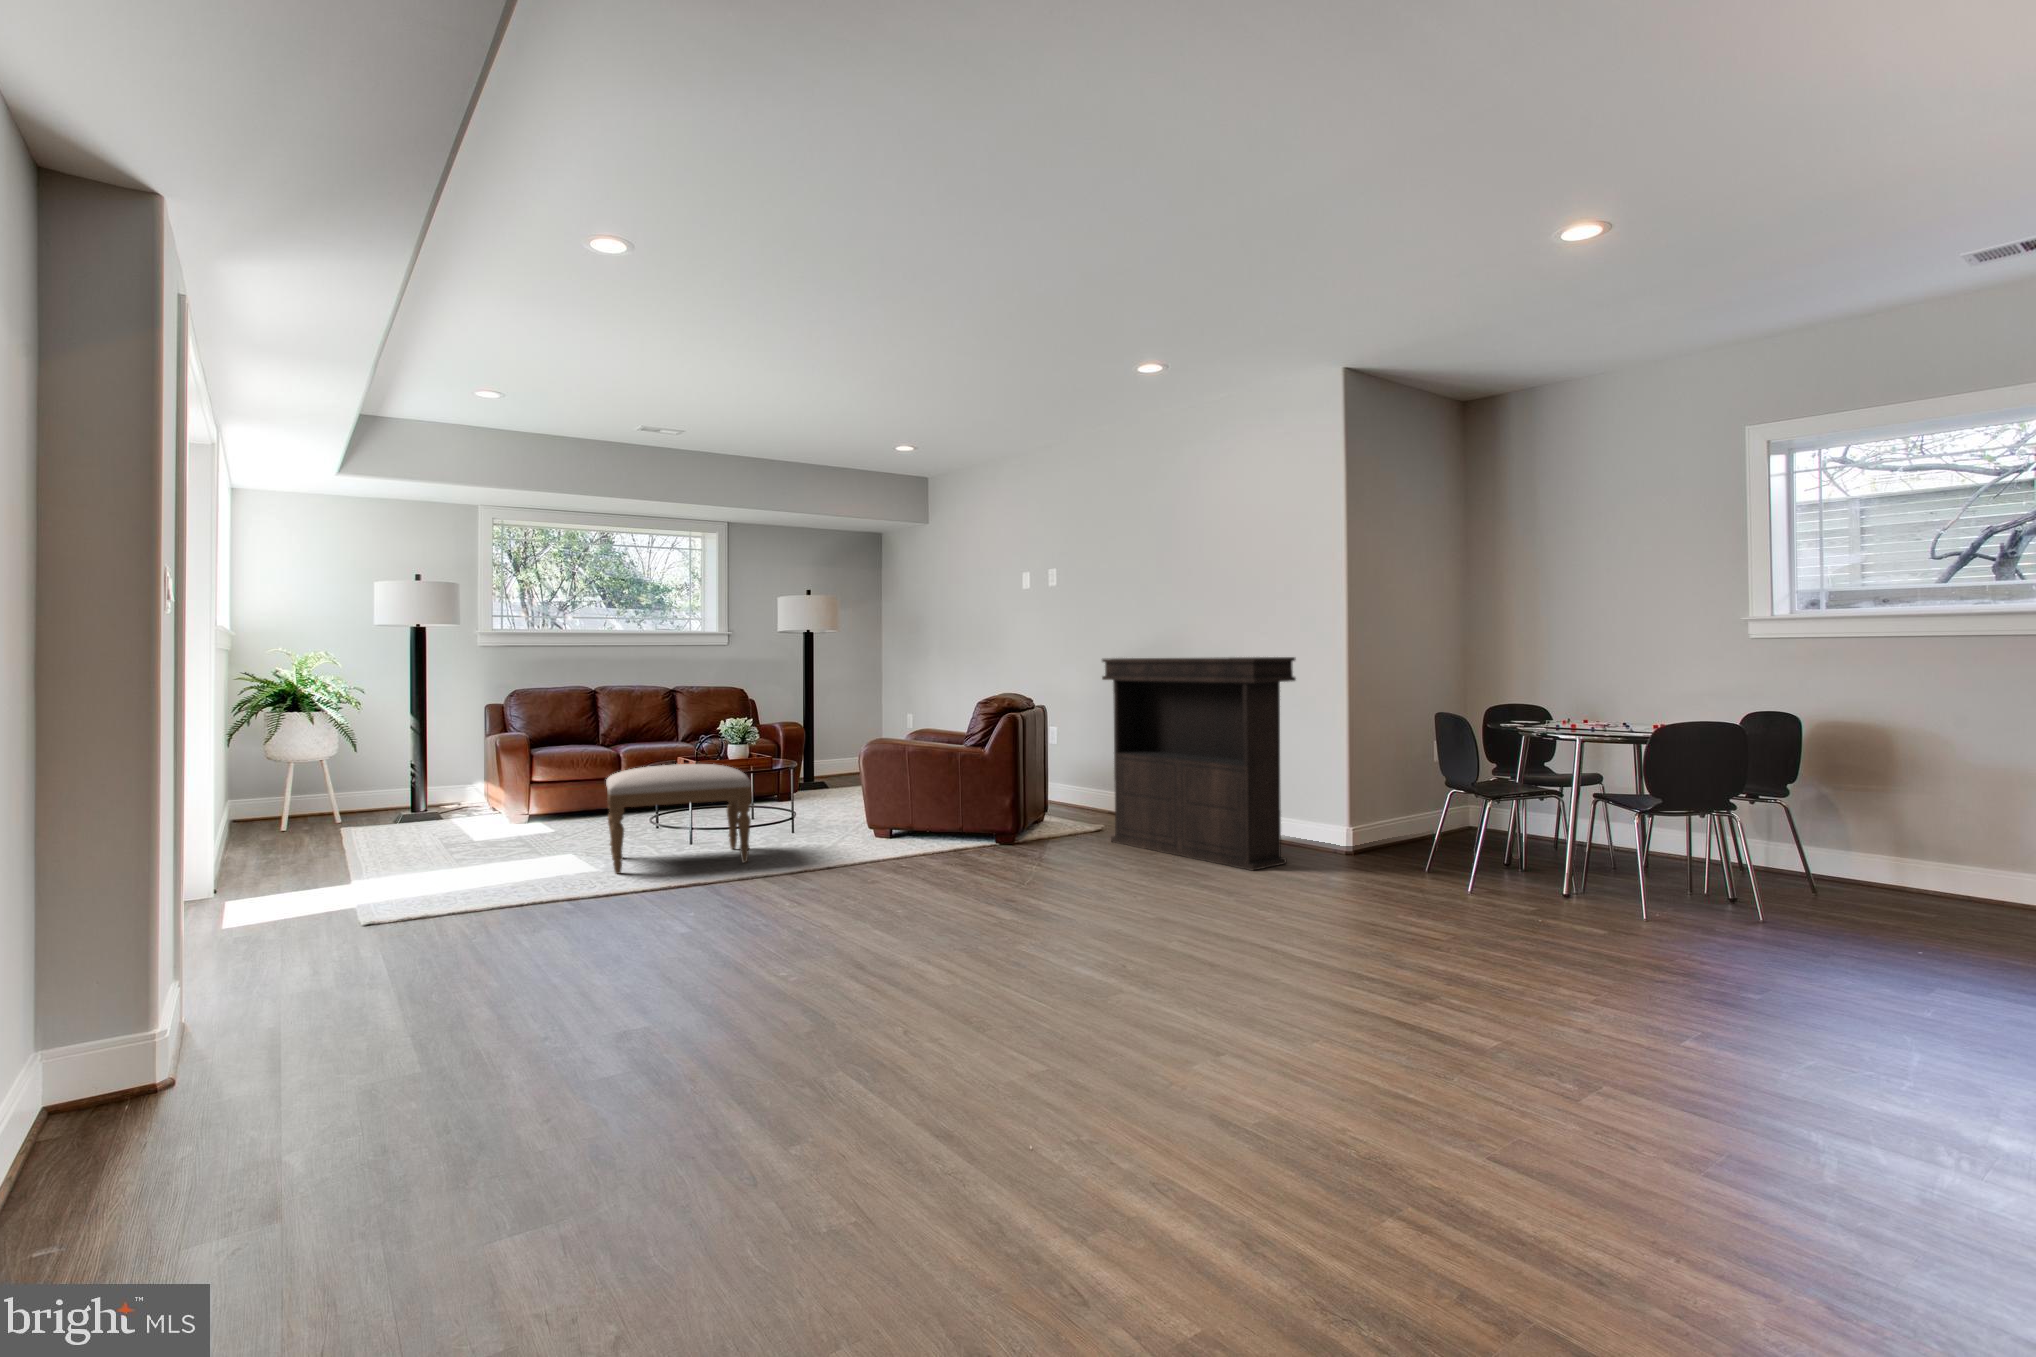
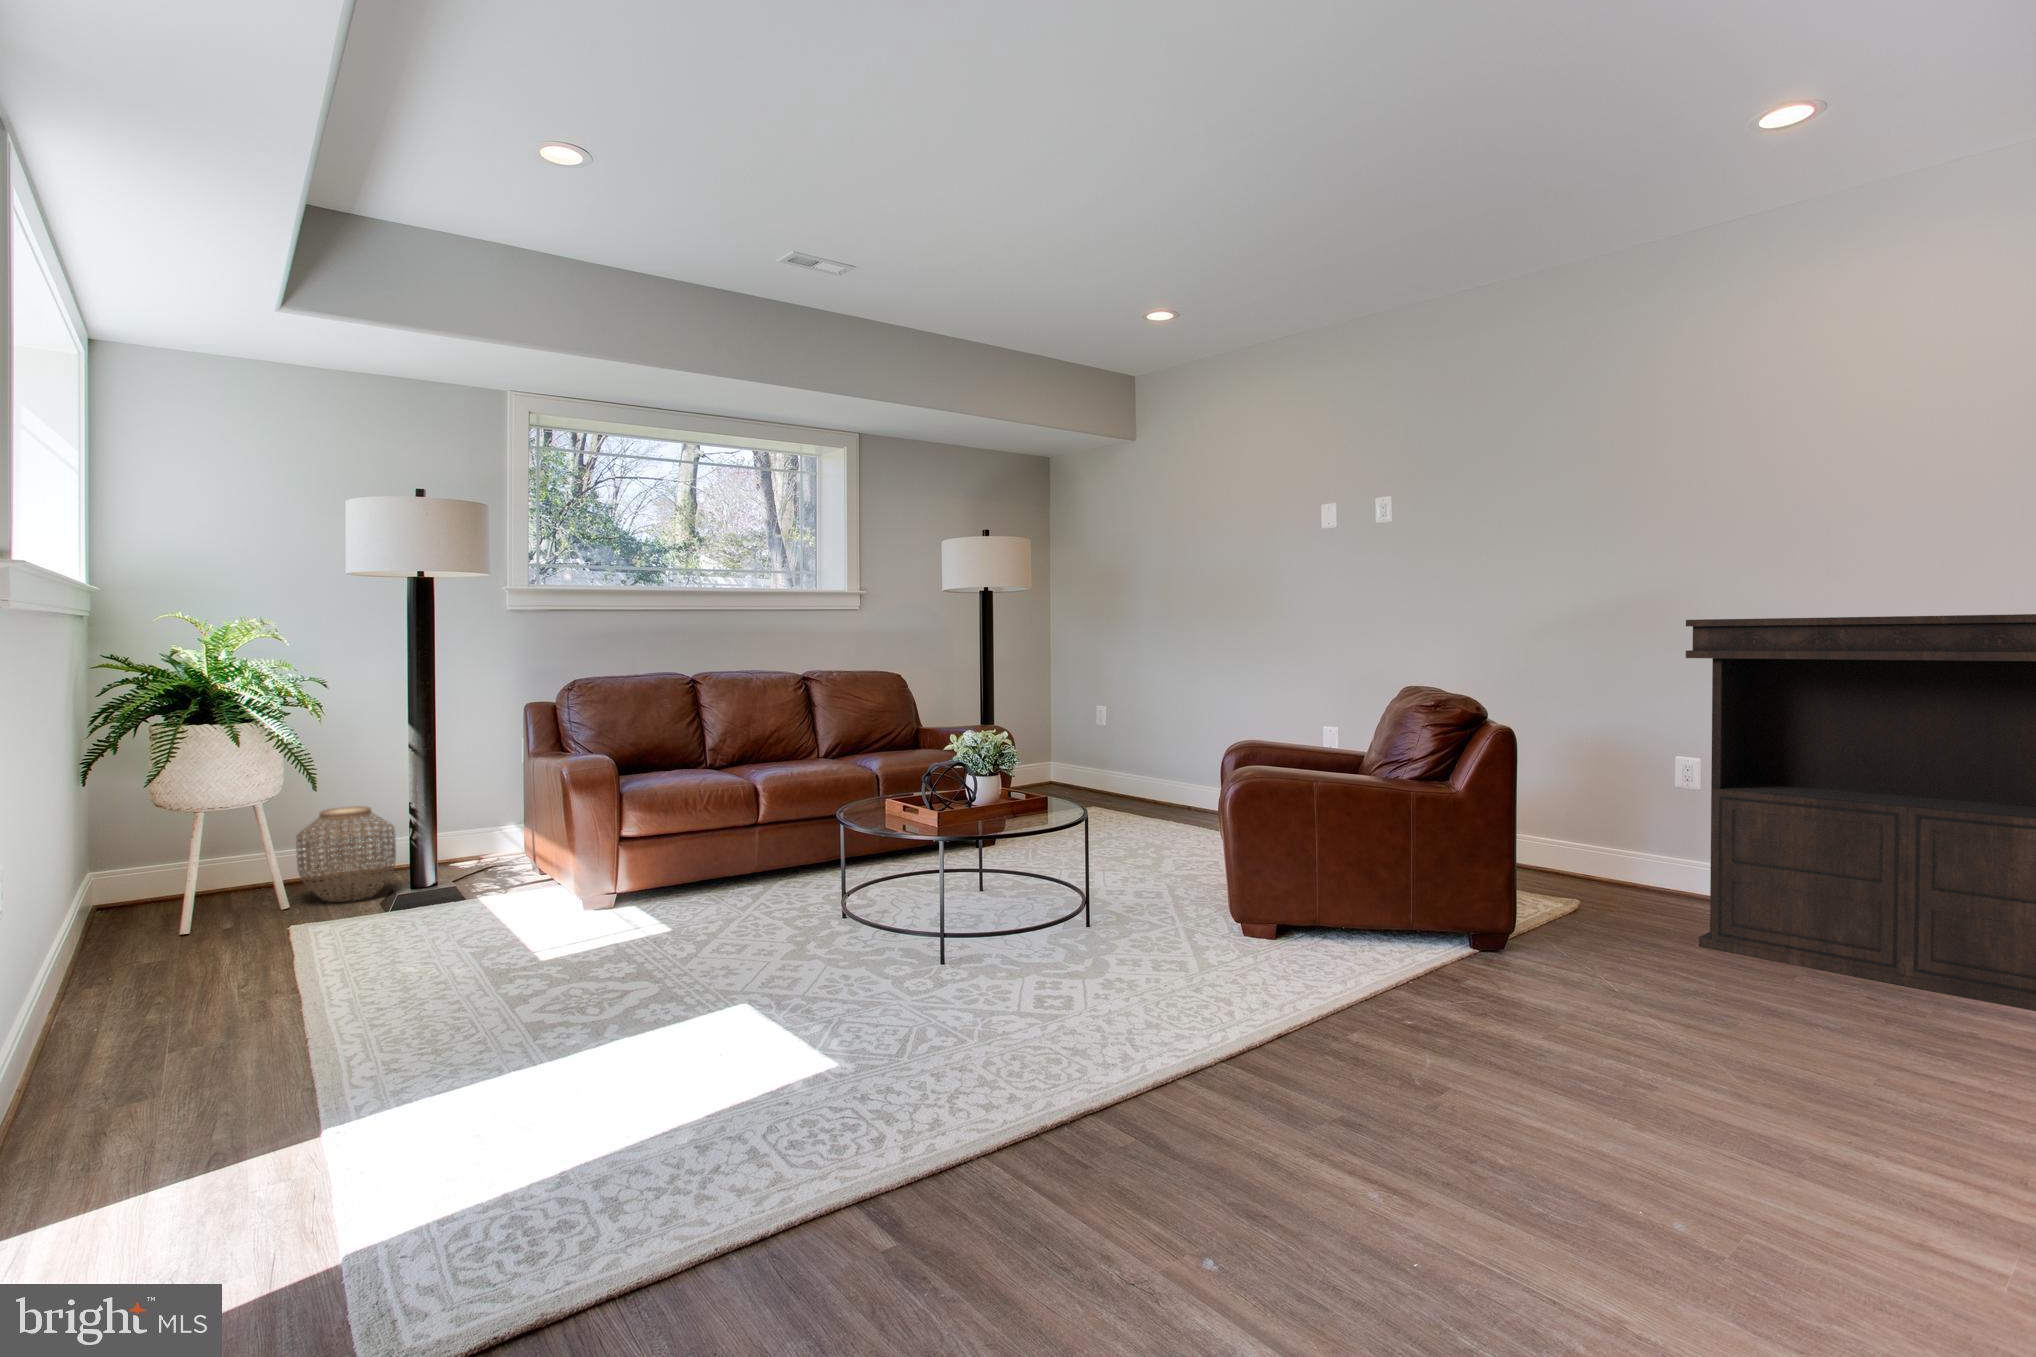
ottoman: present [606,764,751,874] -> none [828,823,1132,1065]
woven basket: none [345,765,404,820] -> present [296,806,396,902]

